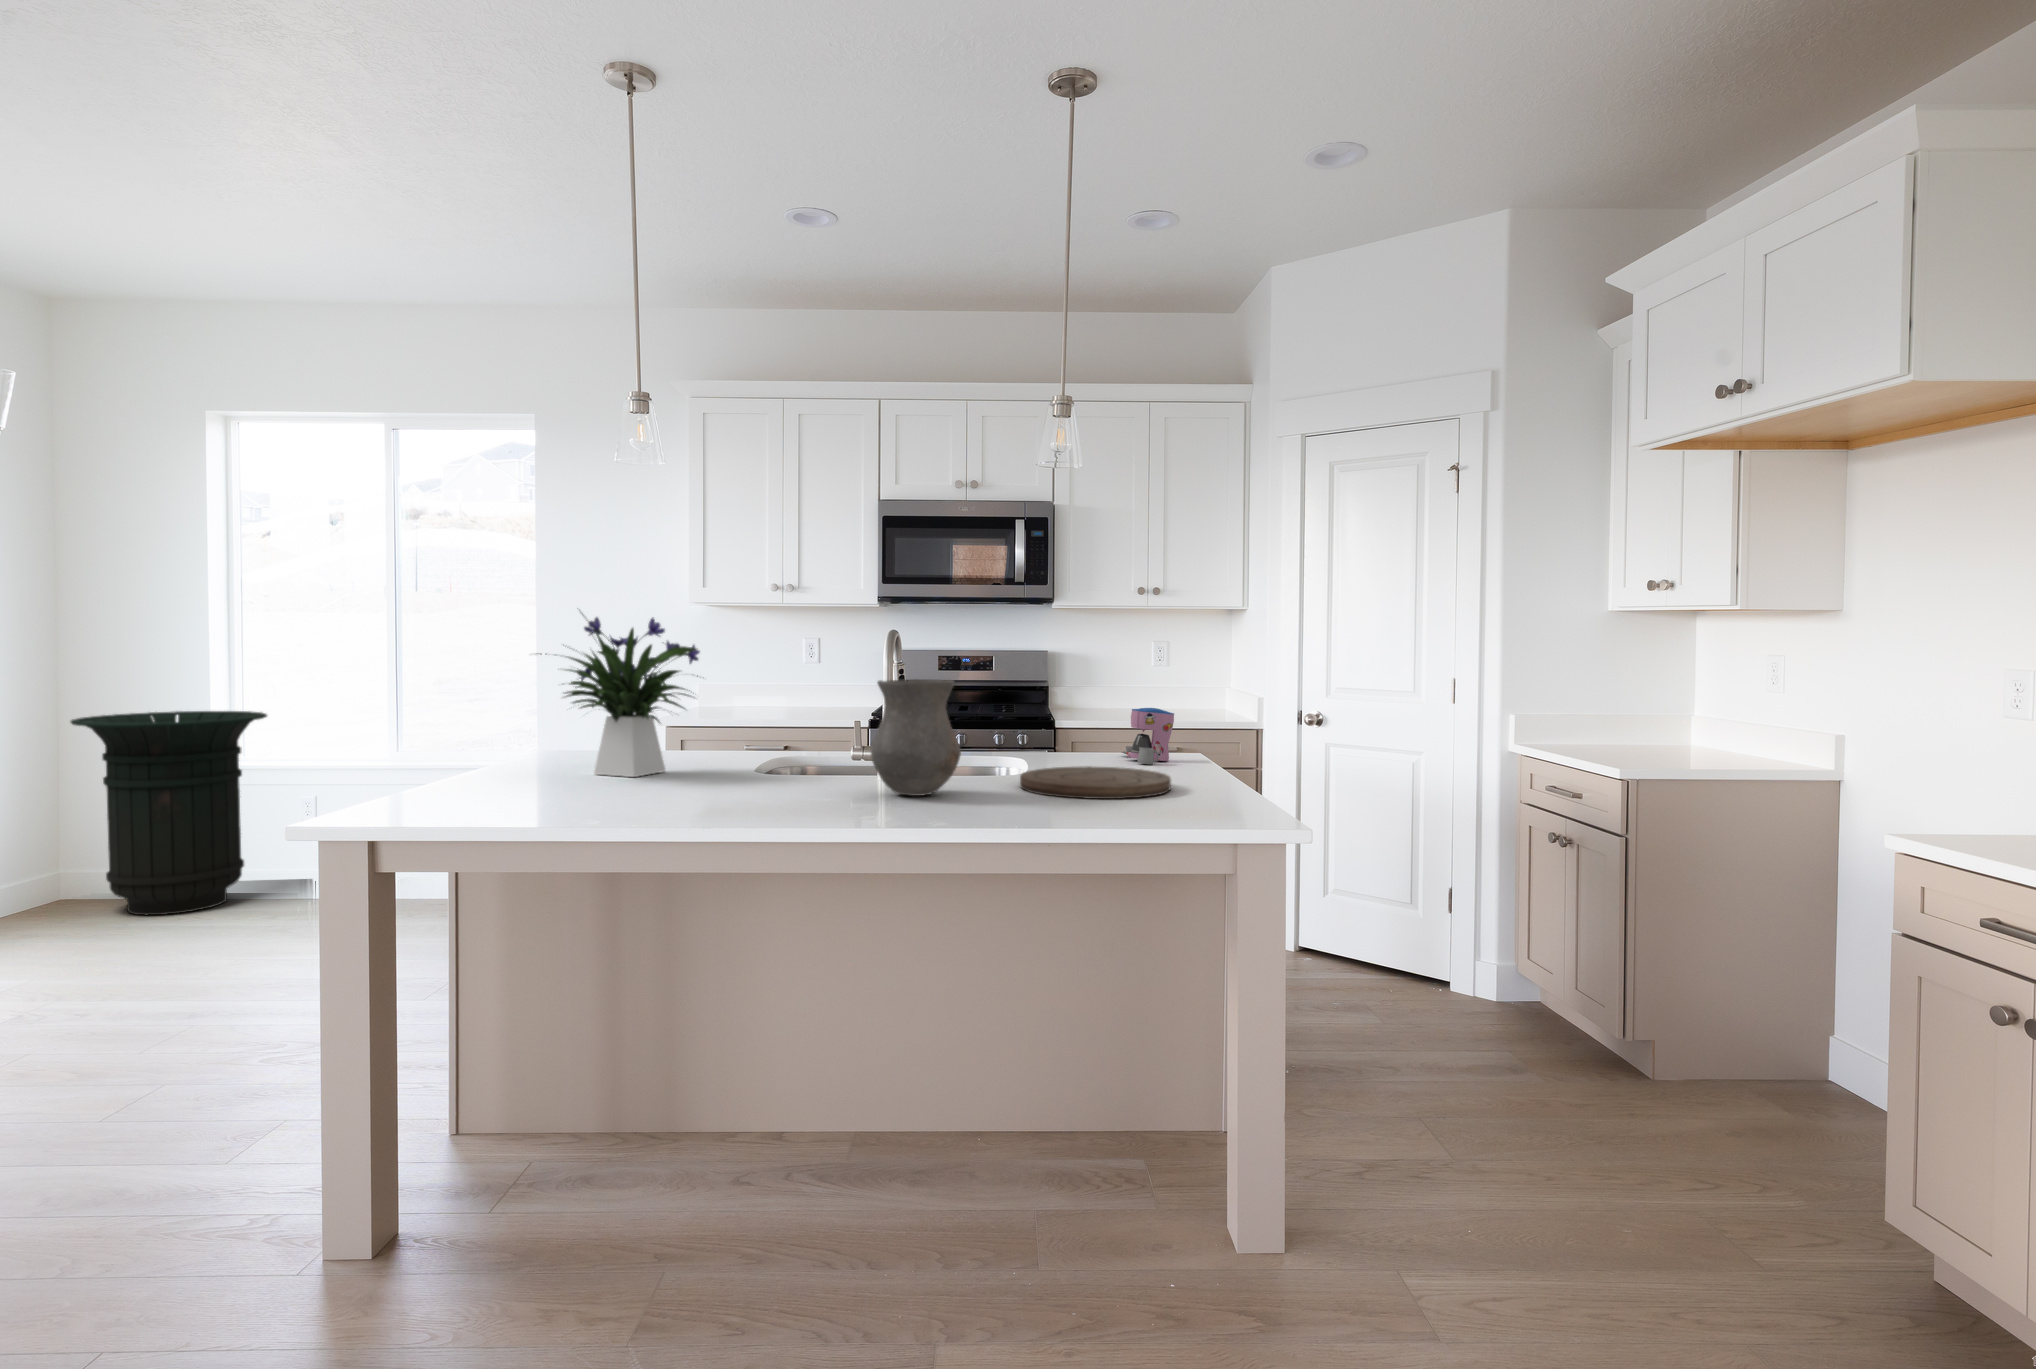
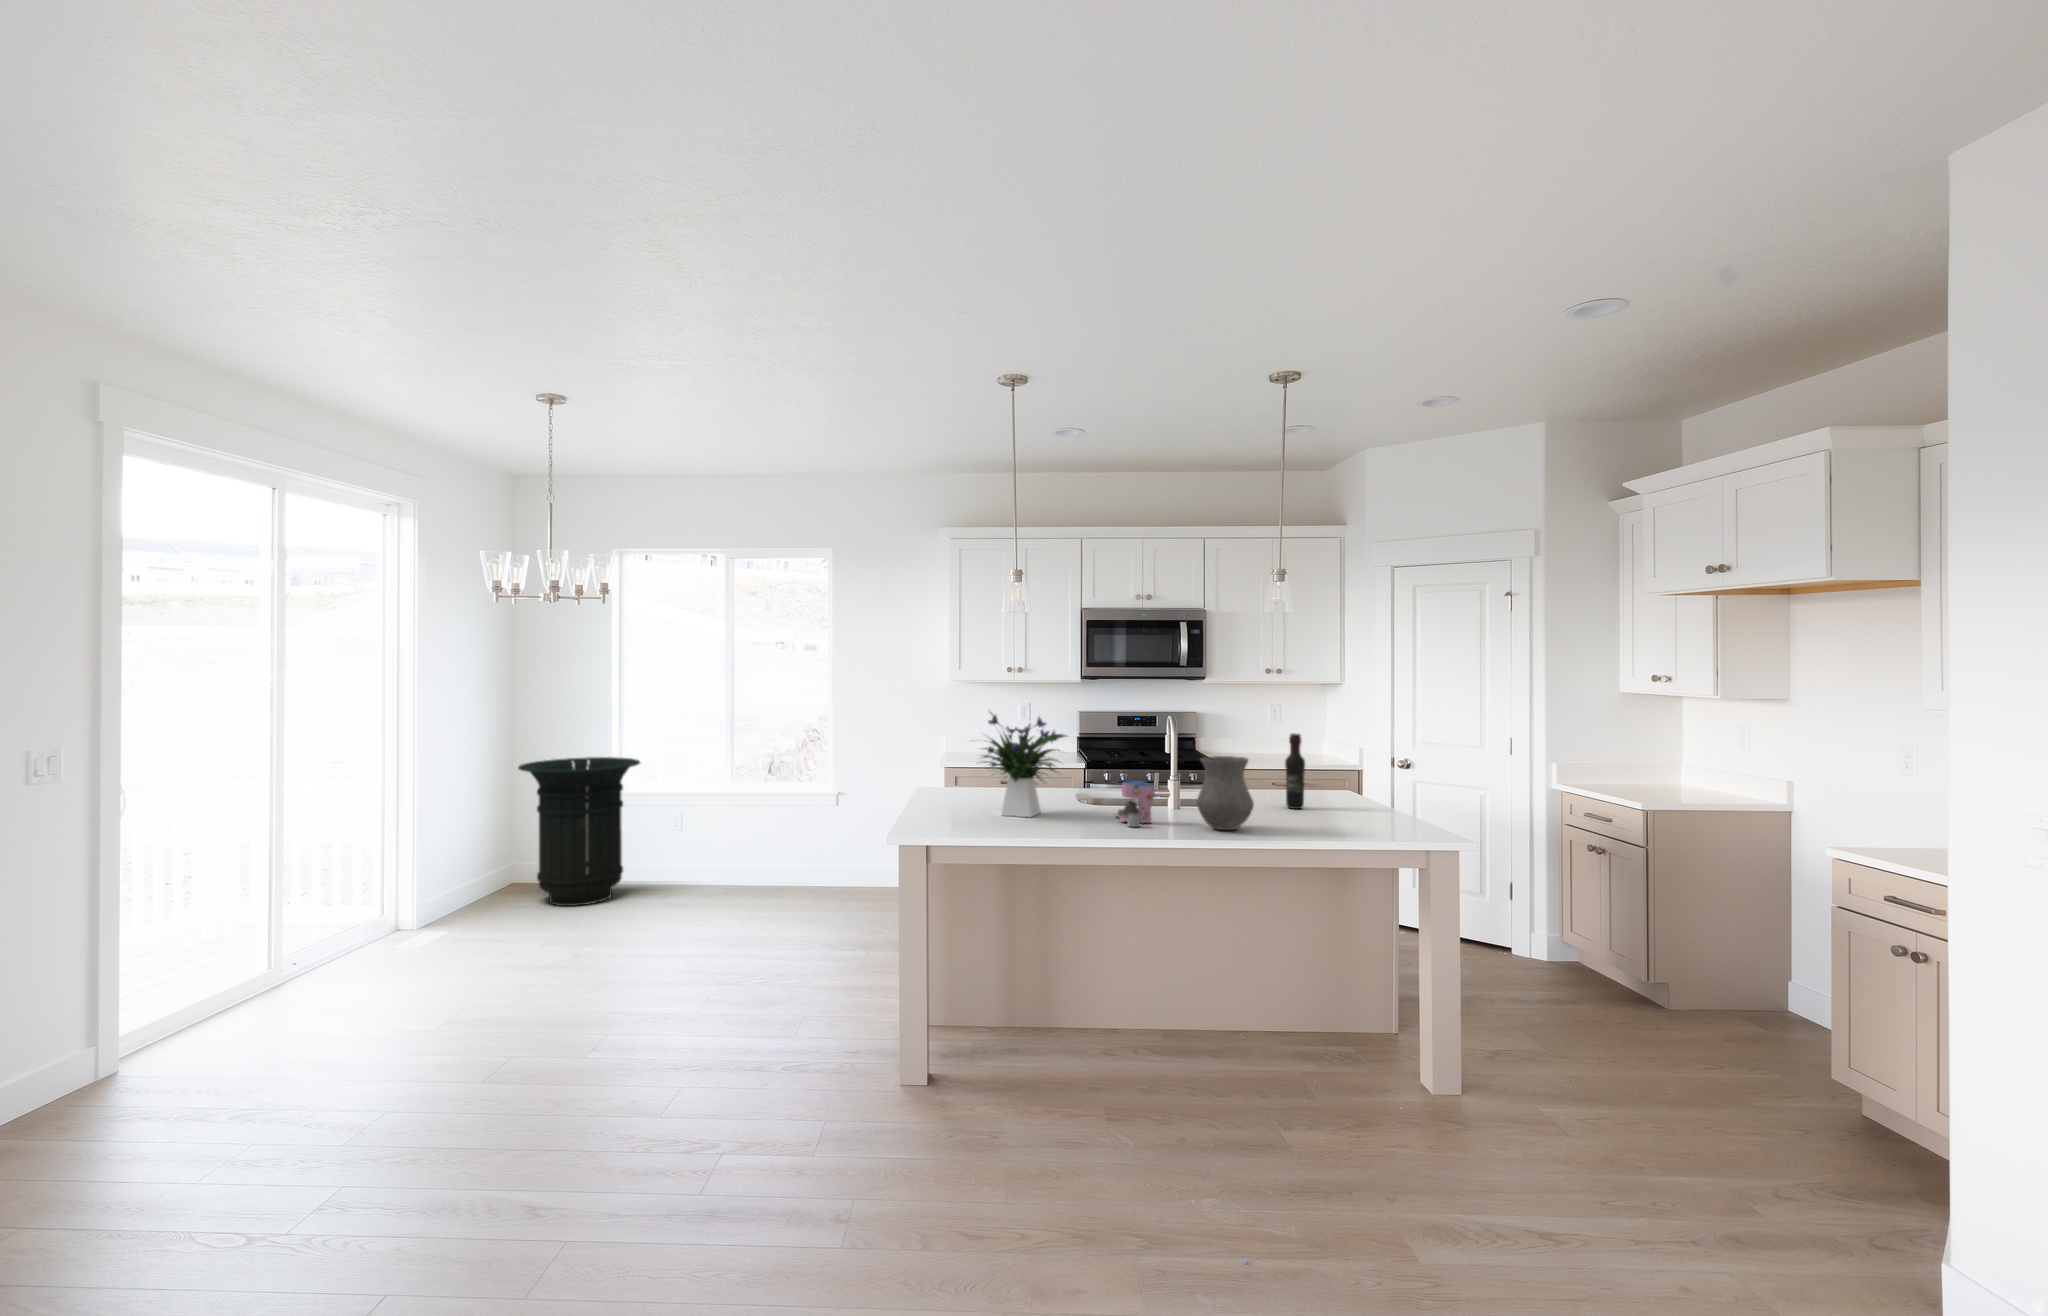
wine bottle: none [1066,655,1097,771] -> present [1285,733,1305,809]
coffee maker: present [1122,708,1174,764] -> present [1116,781,1155,827]
cutting board: present [1020,766,1171,799] -> none [1276,807,1375,831]

